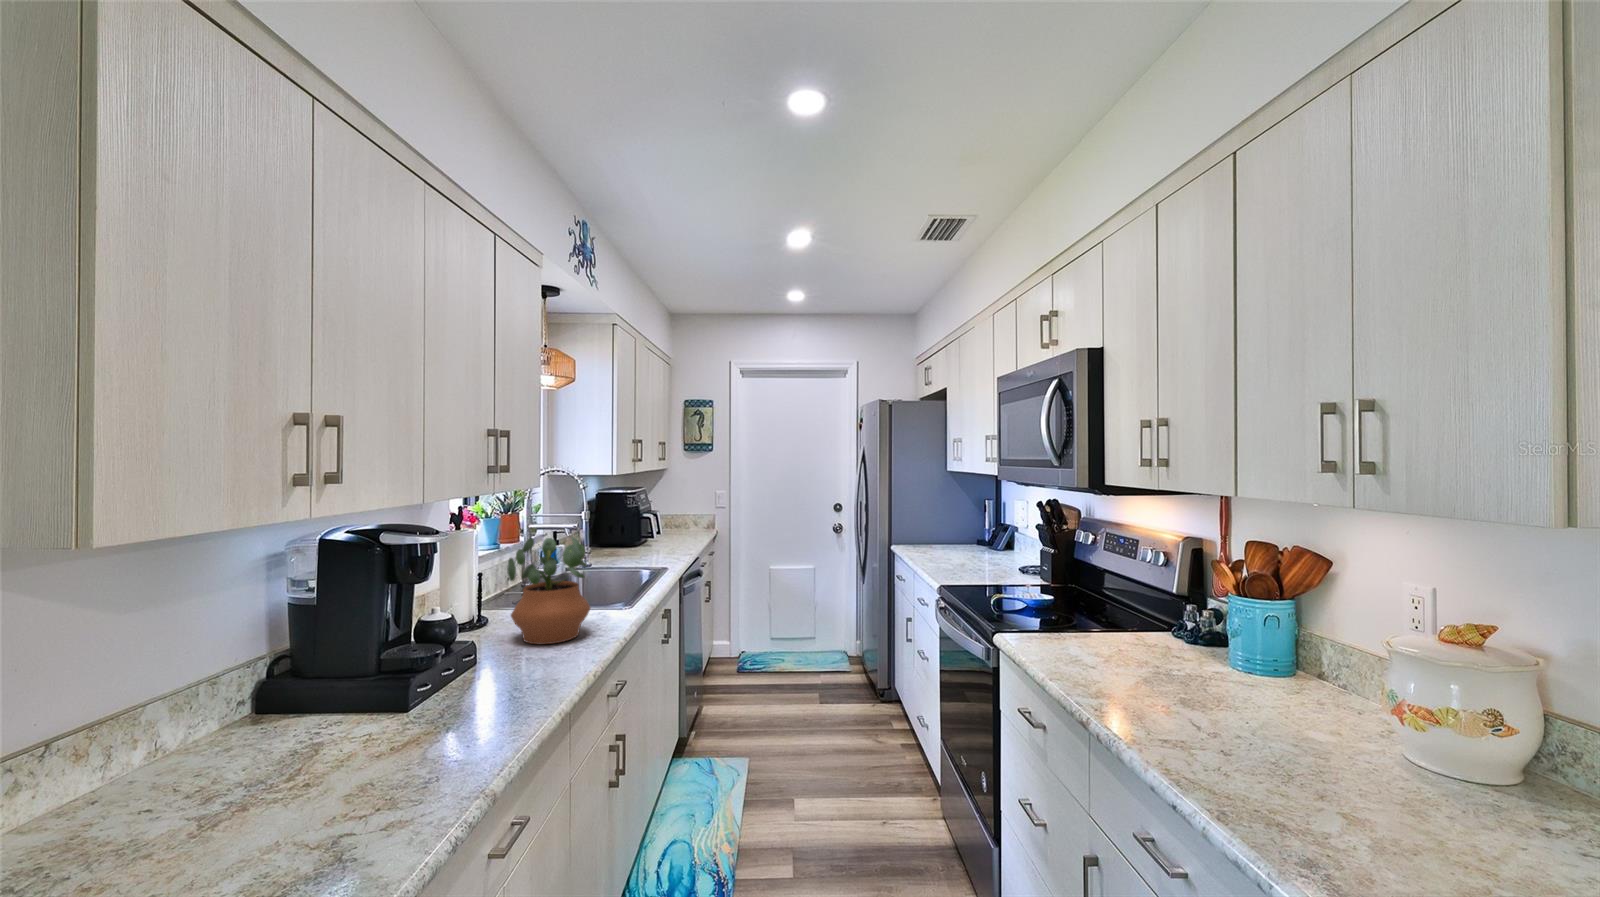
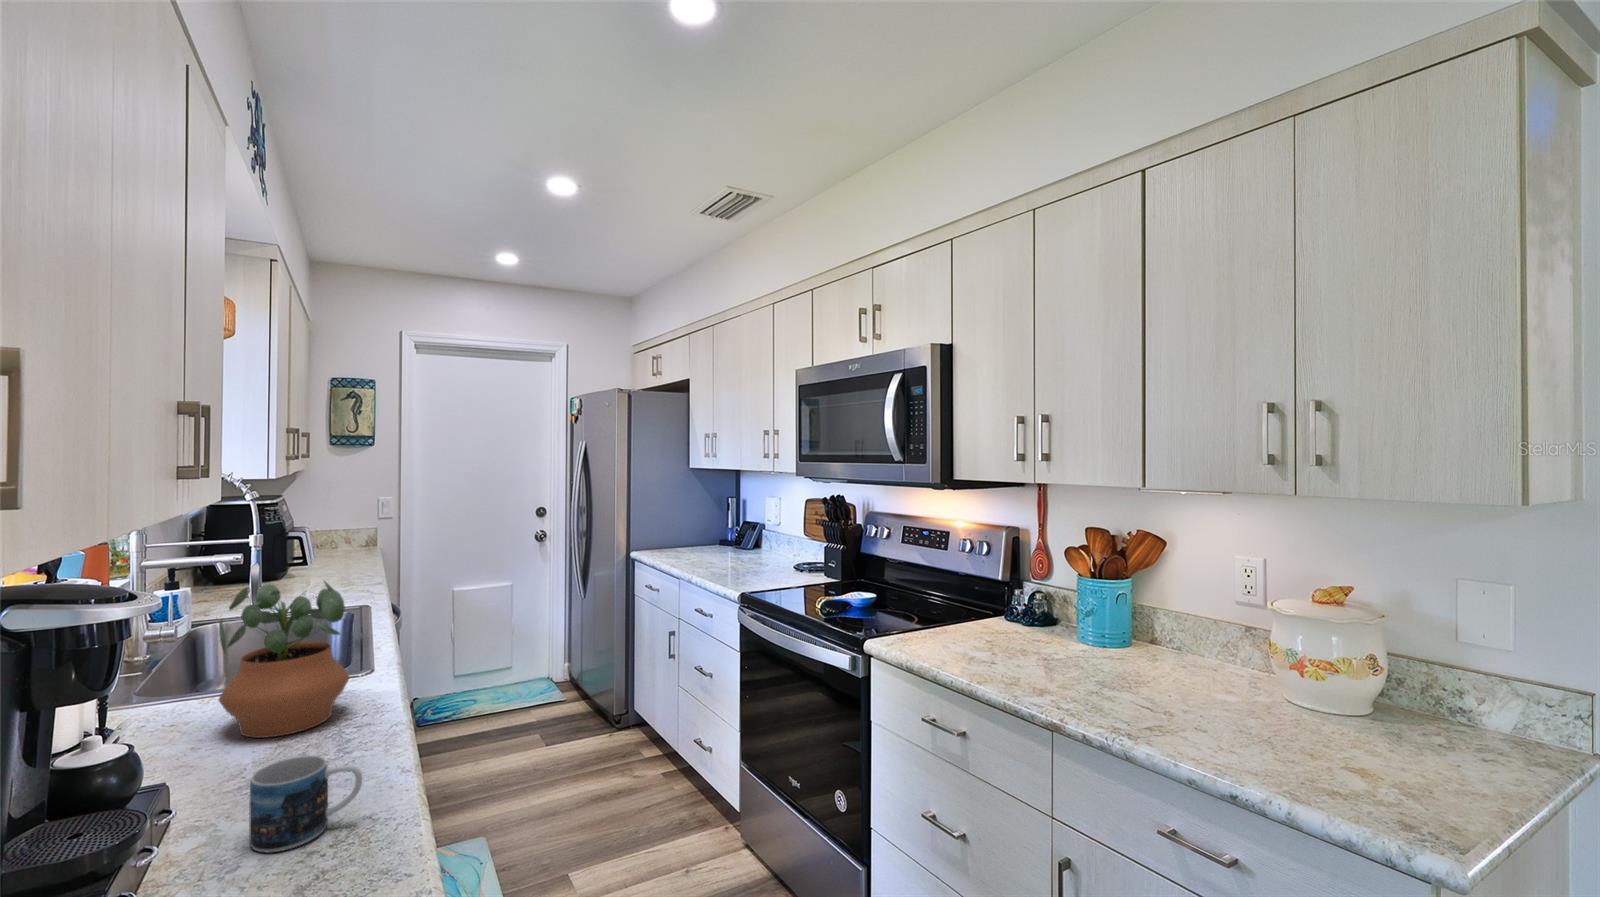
mug: none [454,654,521,717] -> present [250,756,362,852]

